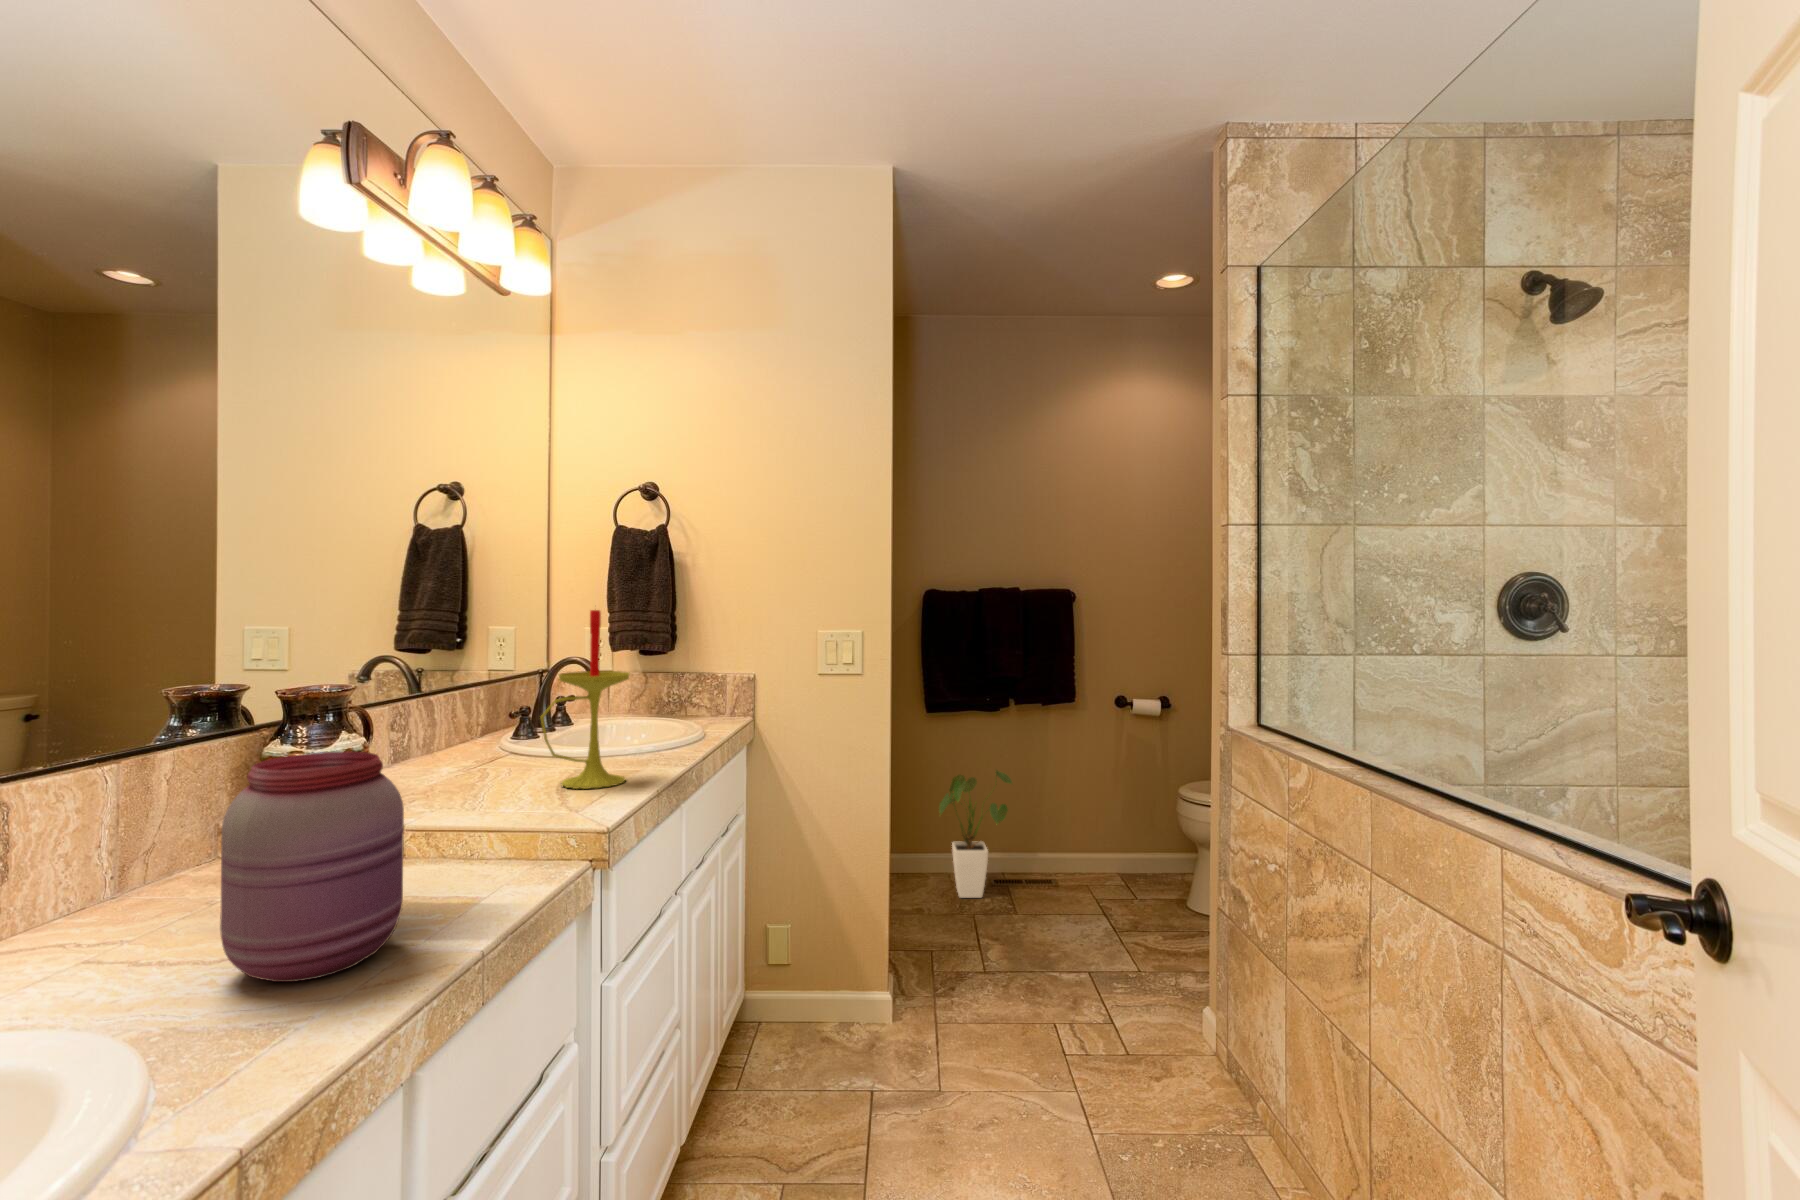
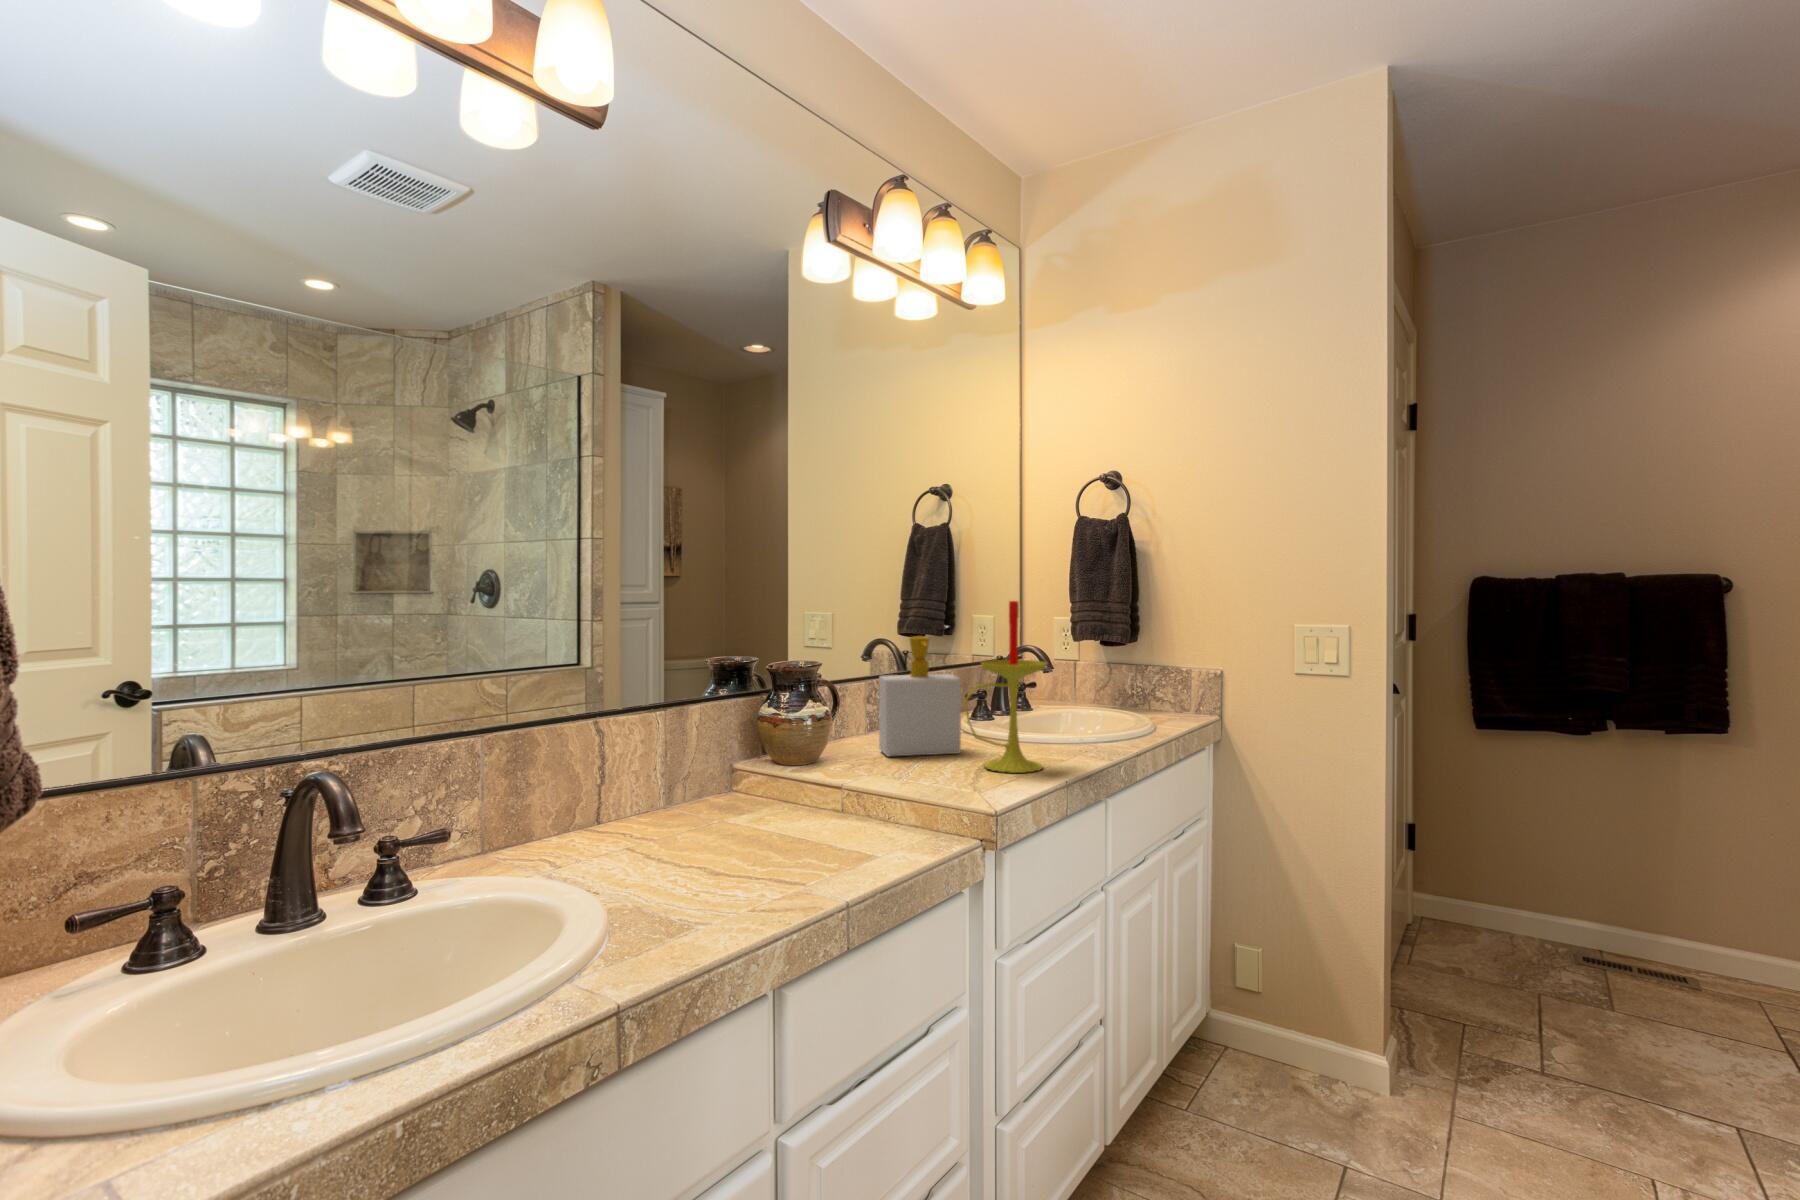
soap bottle: none [419,650,524,788] -> present [879,636,961,756]
jar: present [220,752,404,982] -> none [675,718,796,895]
house plant: present [939,771,1012,898] -> none [1492,809,1621,977]

